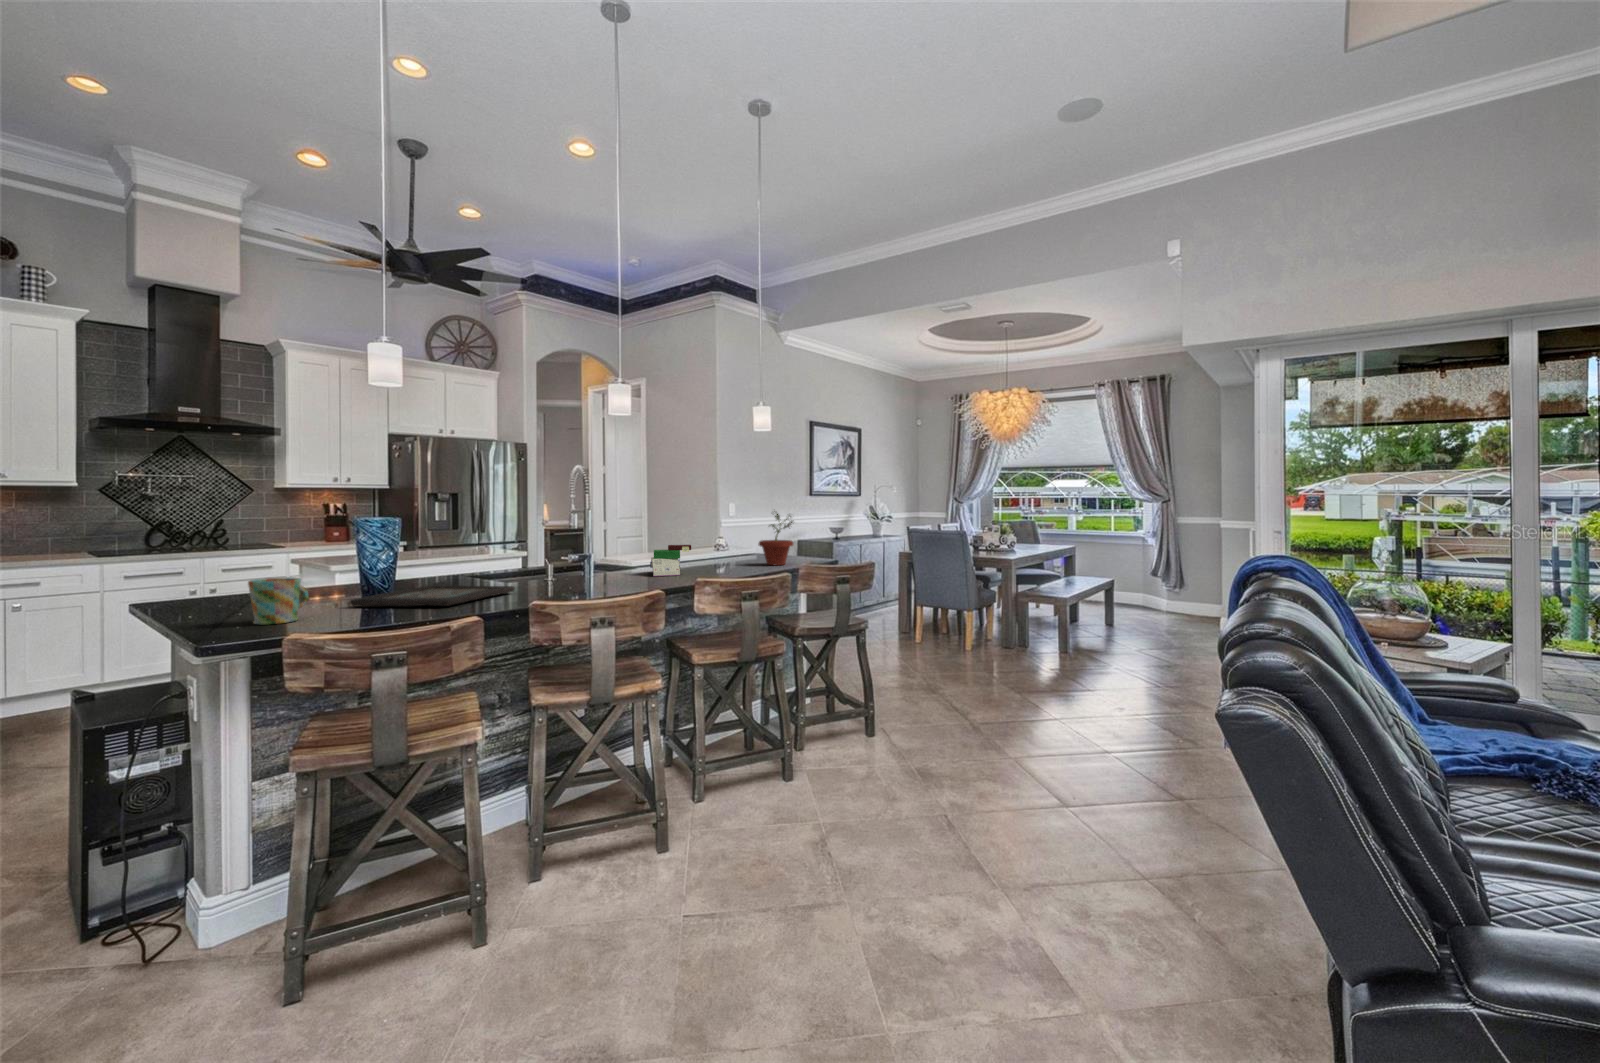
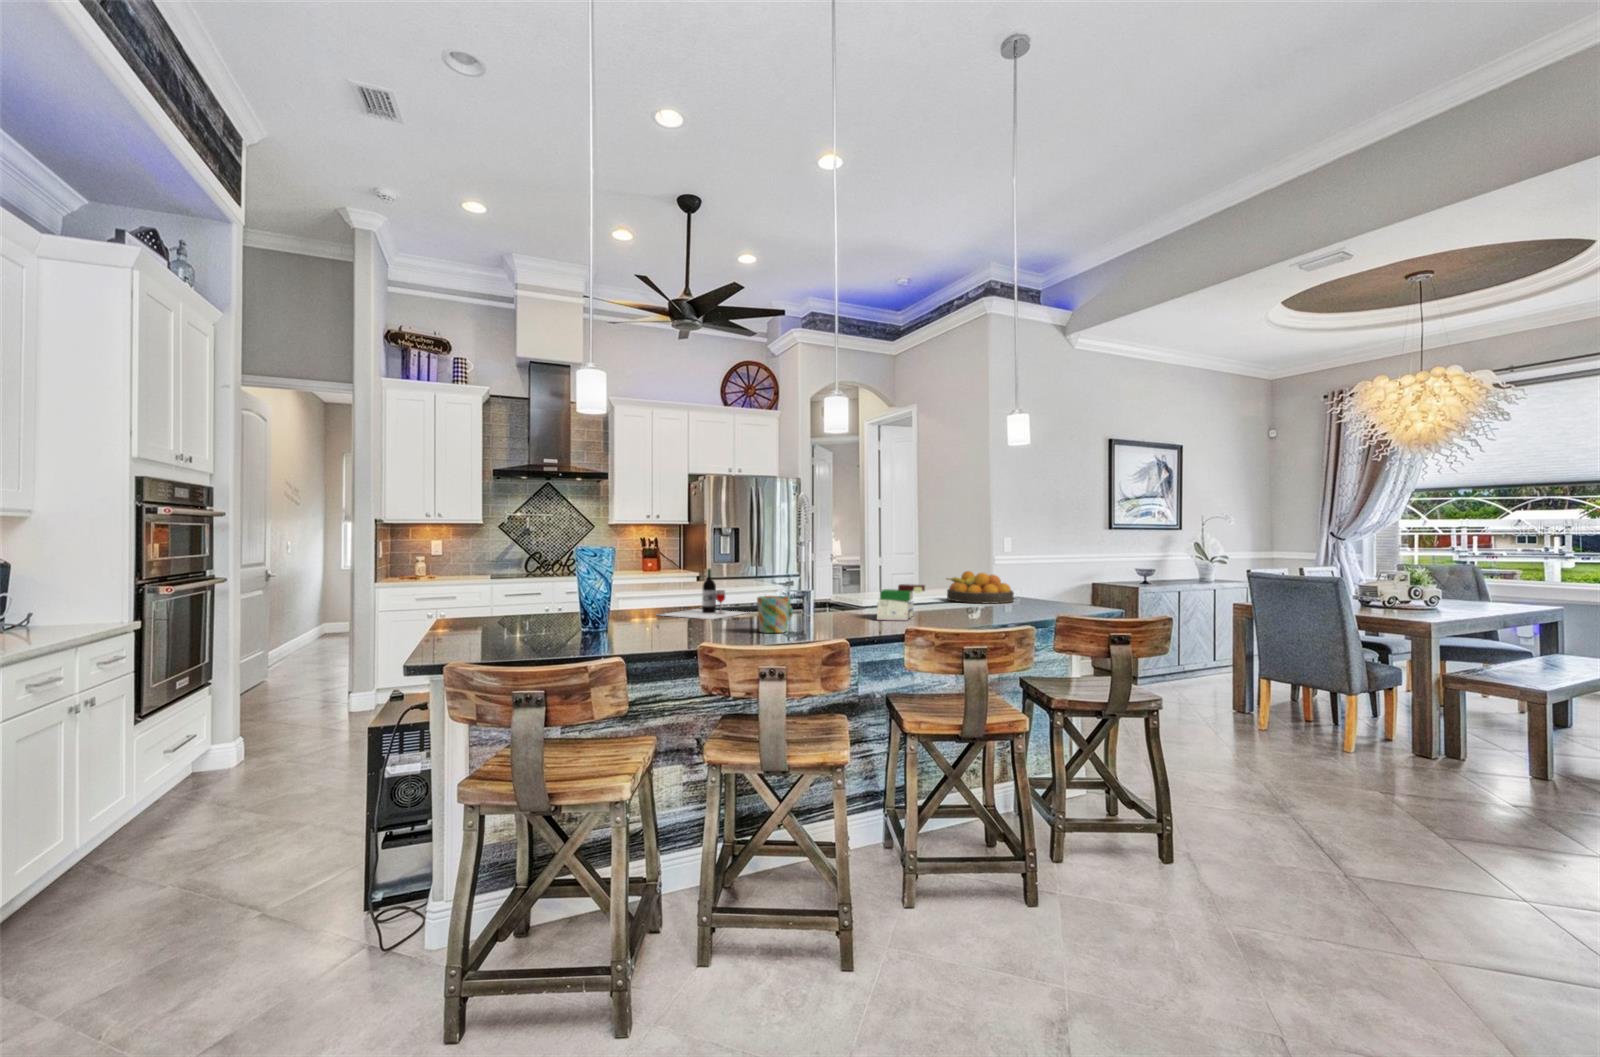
potted plant: present [758,511,793,565] -> none [1016,545,1063,614]
fruit bowl: none [692,533,749,560] -> present [947,571,1014,604]
wine bottle: none [424,536,526,585] -> present [662,569,746,619]
mug: present [248,577,309,625] -> present [757,596,793,633]
decorative tray: present [350,585,515,607] -> none [558,617,714,642]

